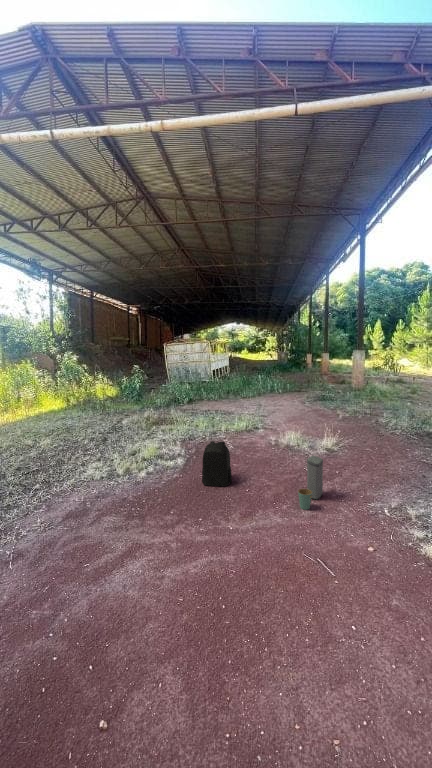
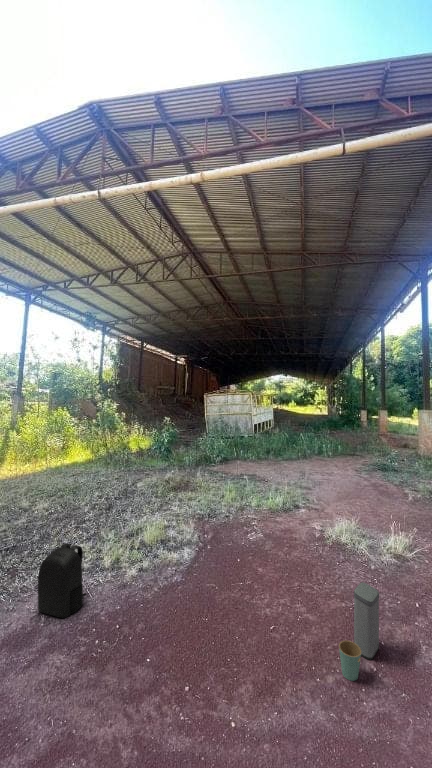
backpack: present [202,441,232,486] -> present [38,543,86,618]

